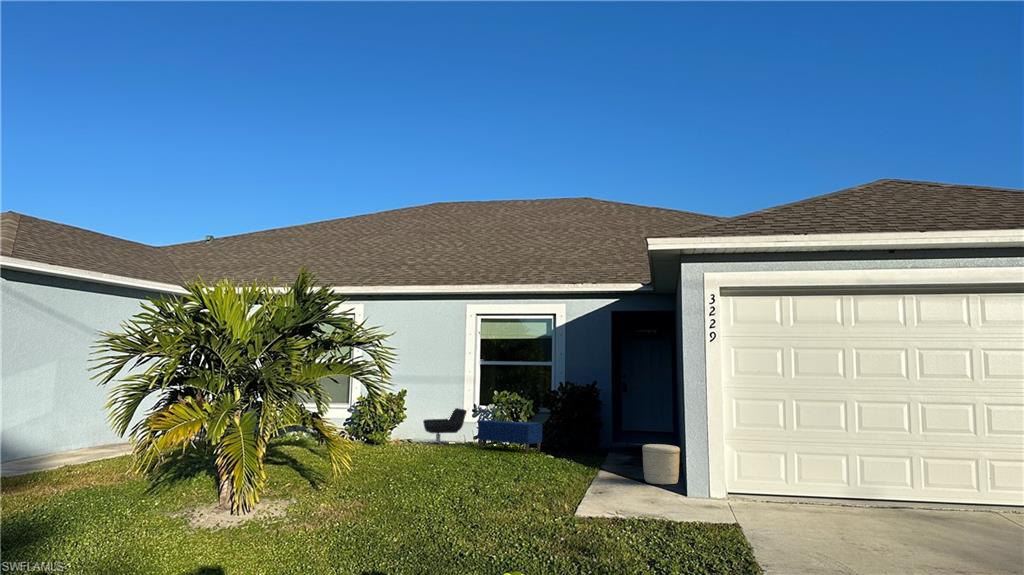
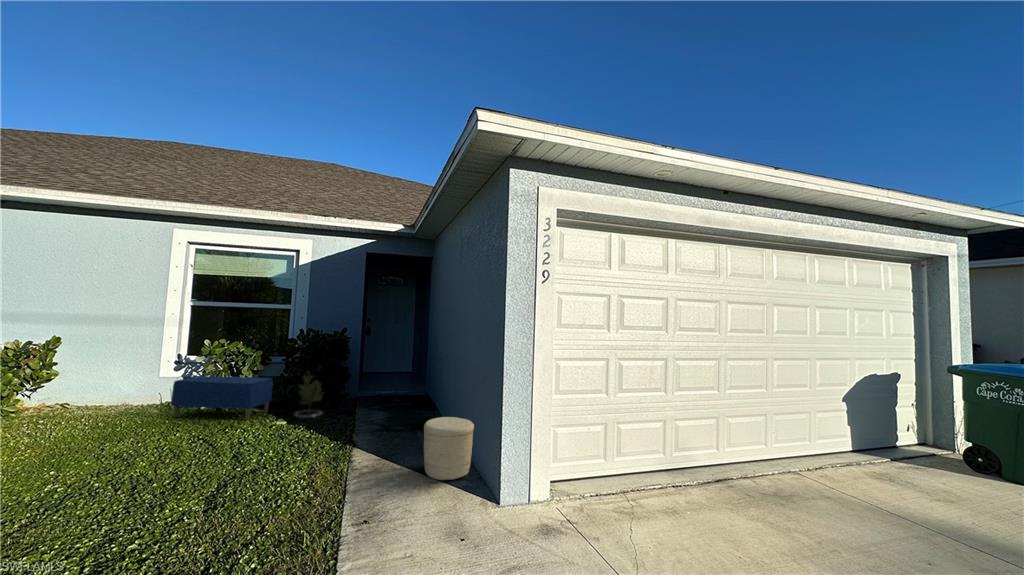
lounge chair: present [423,408,467,445] -> none [71,361,161,417]
potted tree: none [559,417,582,455] -> present [295,376,321,417]

